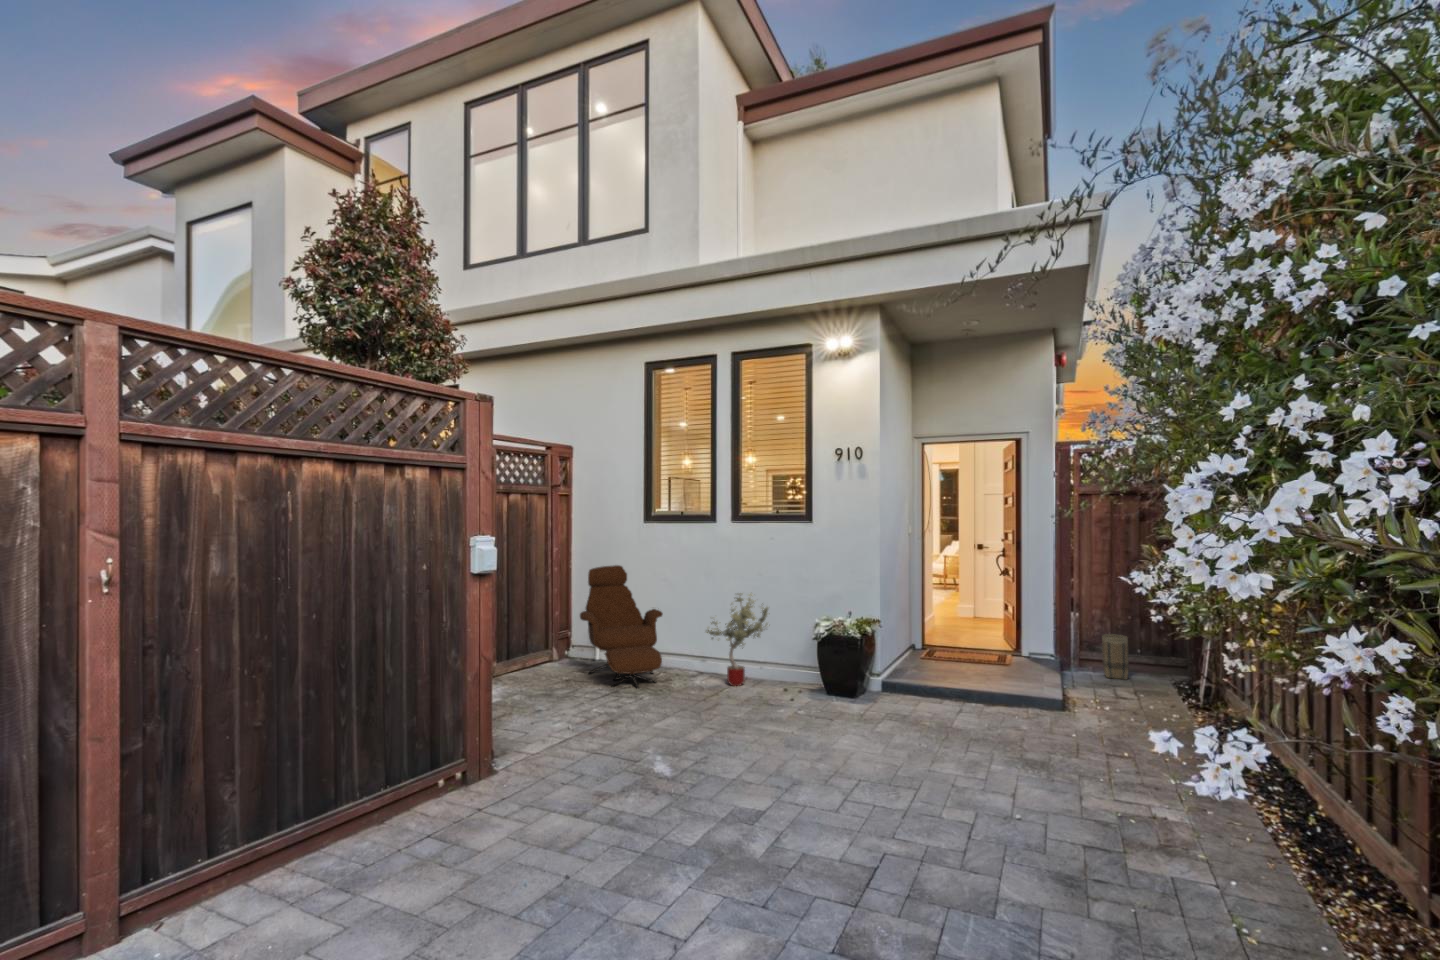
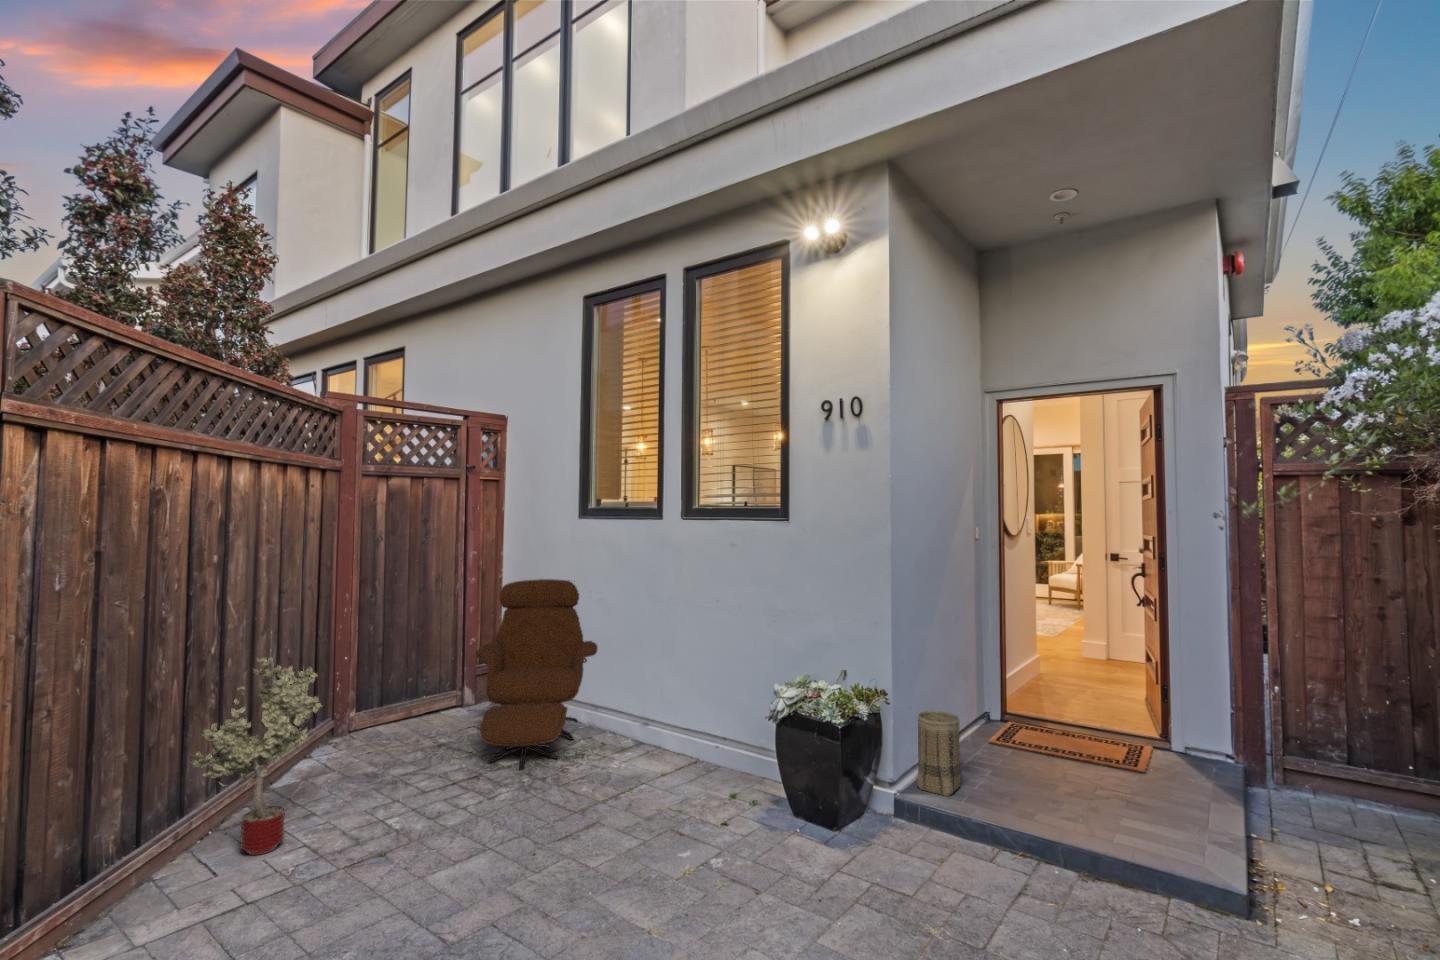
potted tree: present [706,593,770,686] -> present [192,658,322,855]
basket: present [1102,634,1129,679] -> present [918,711,961,796]

